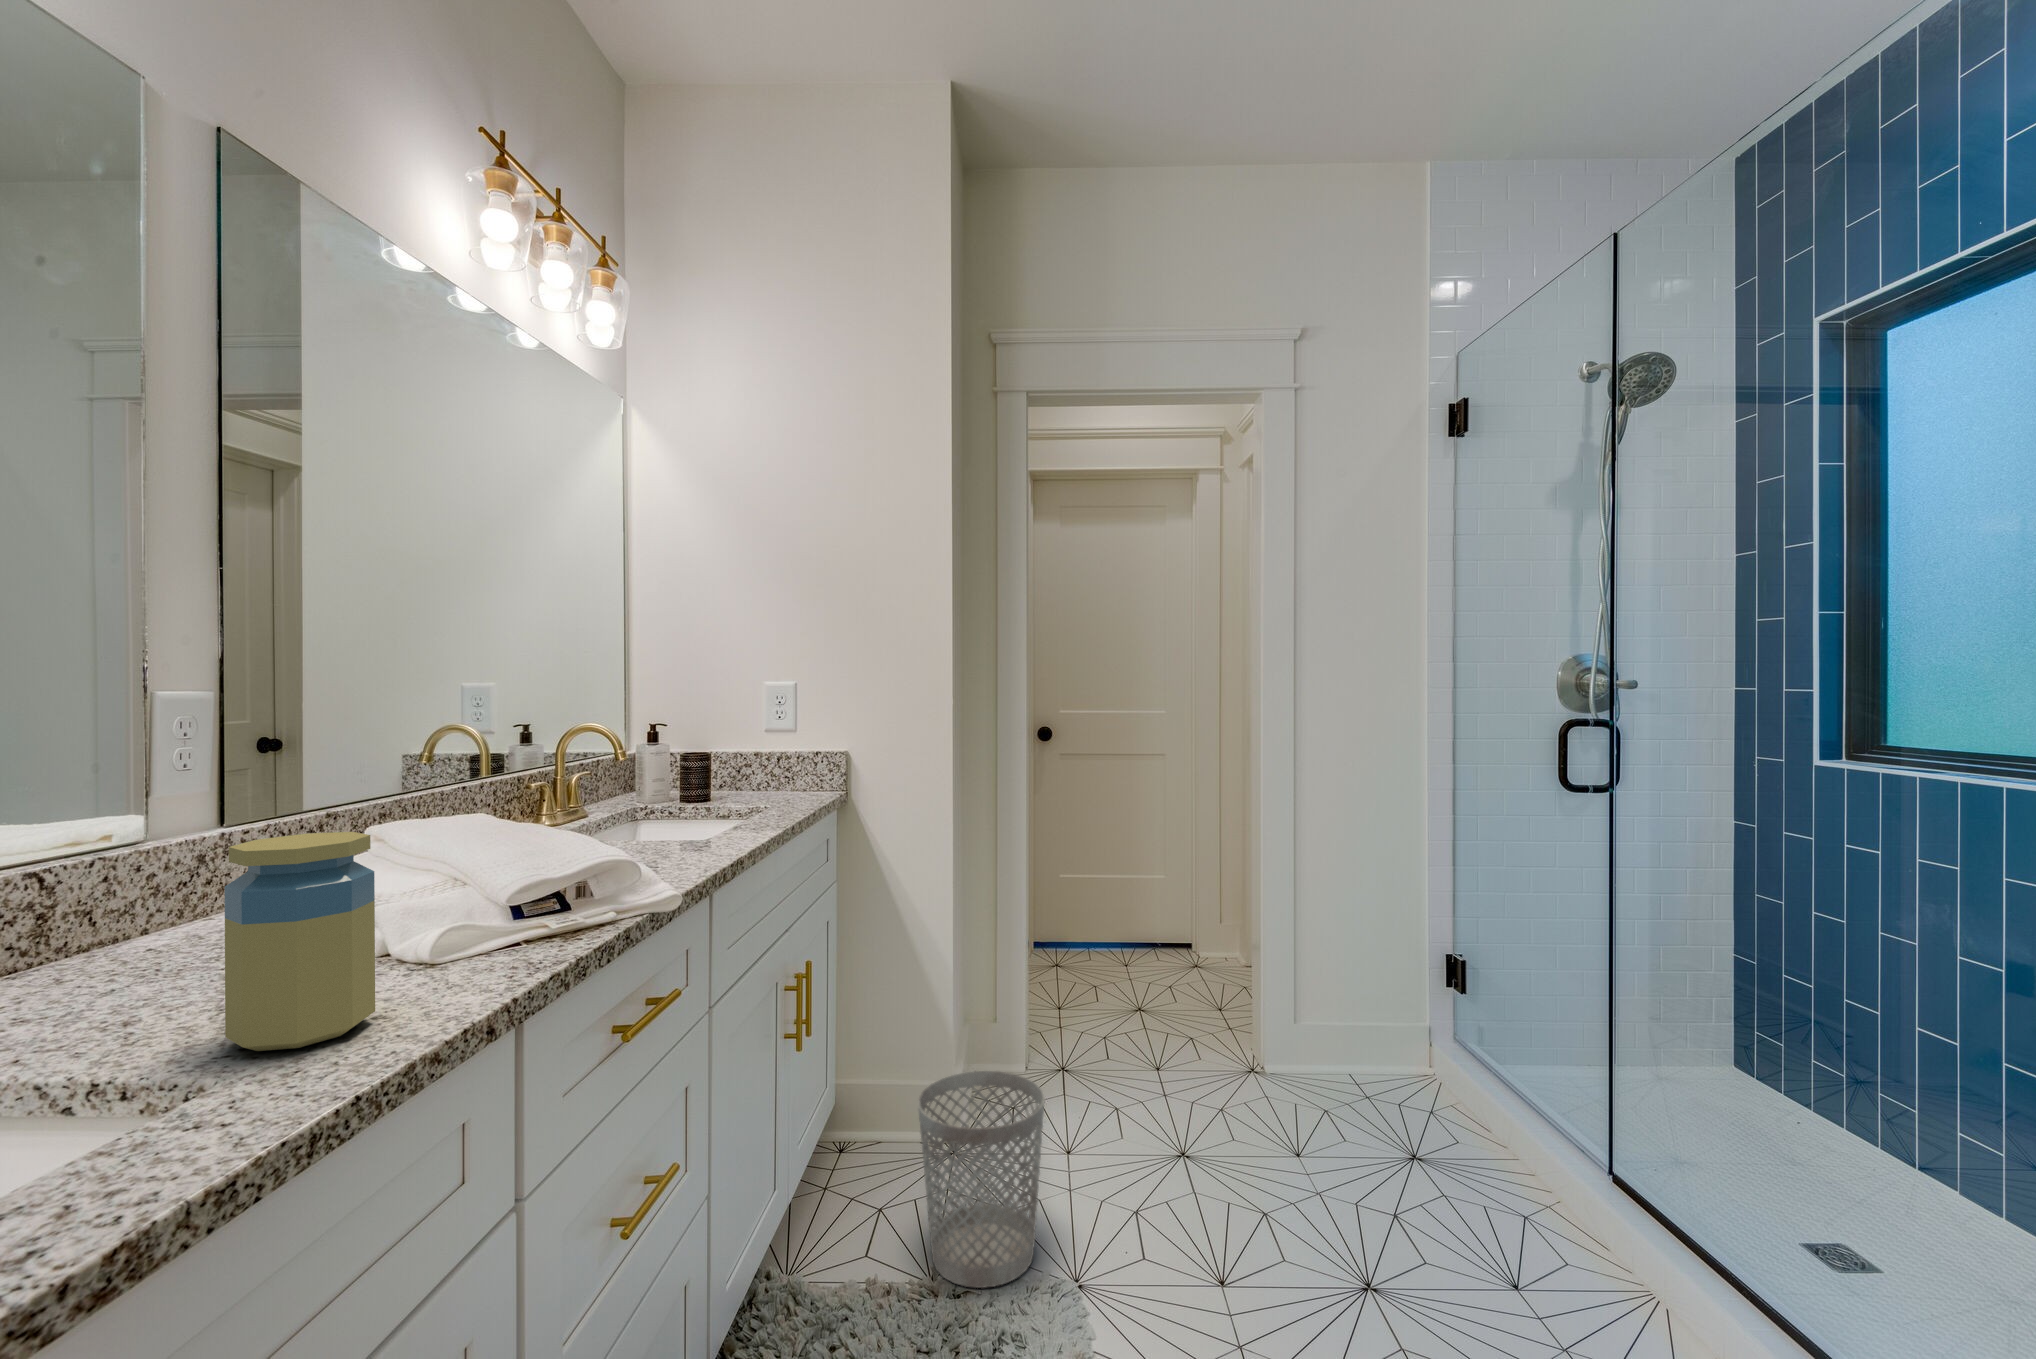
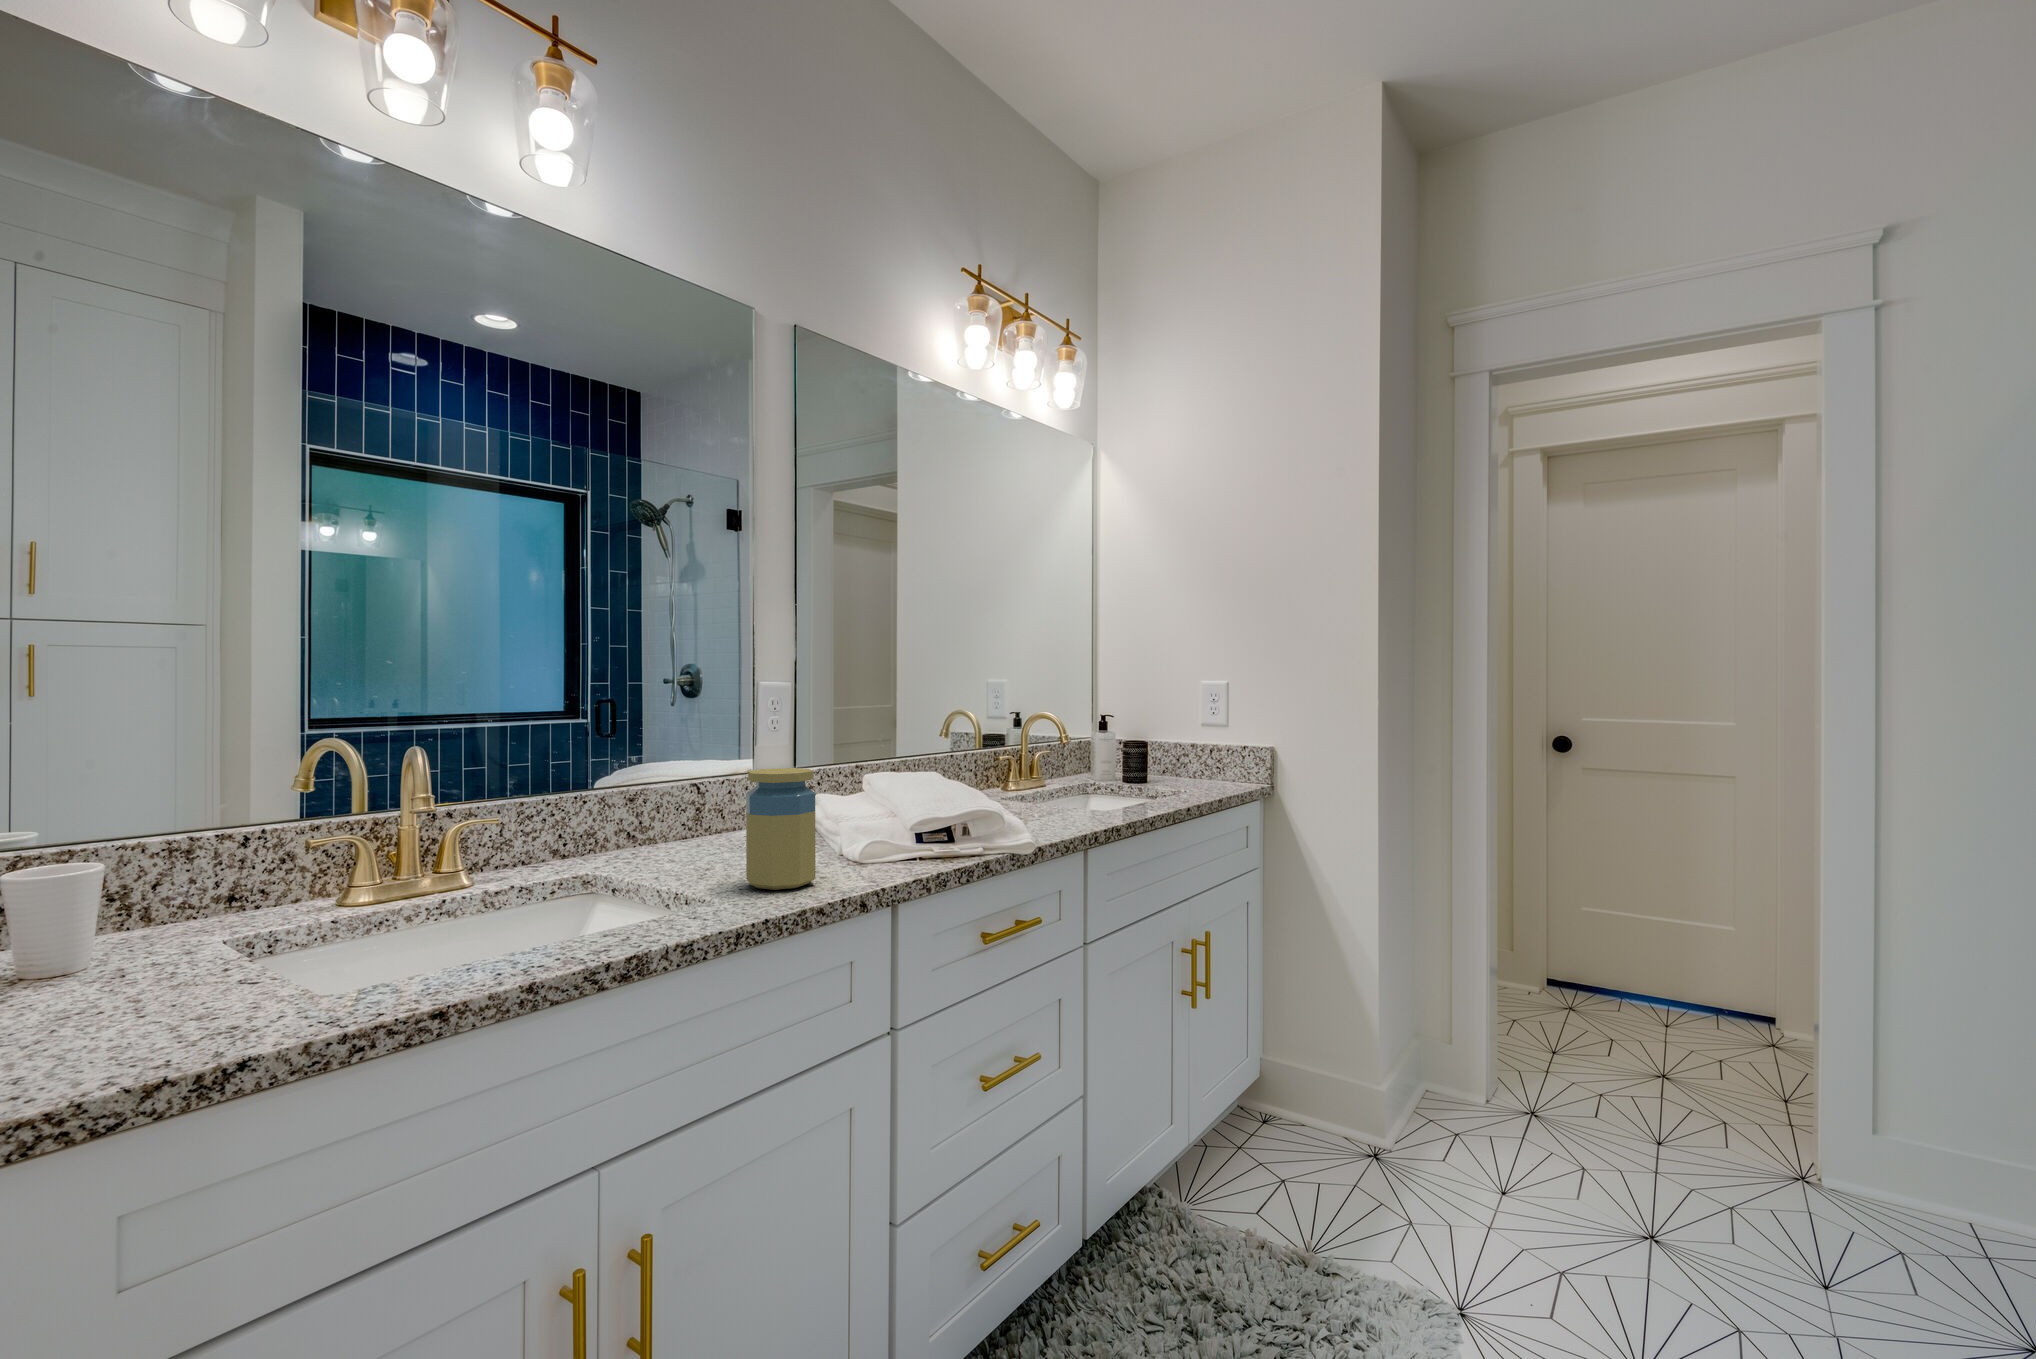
wastebasket: present [918,1071,1045,1288] -> none [1299,1069,1433,1281]

